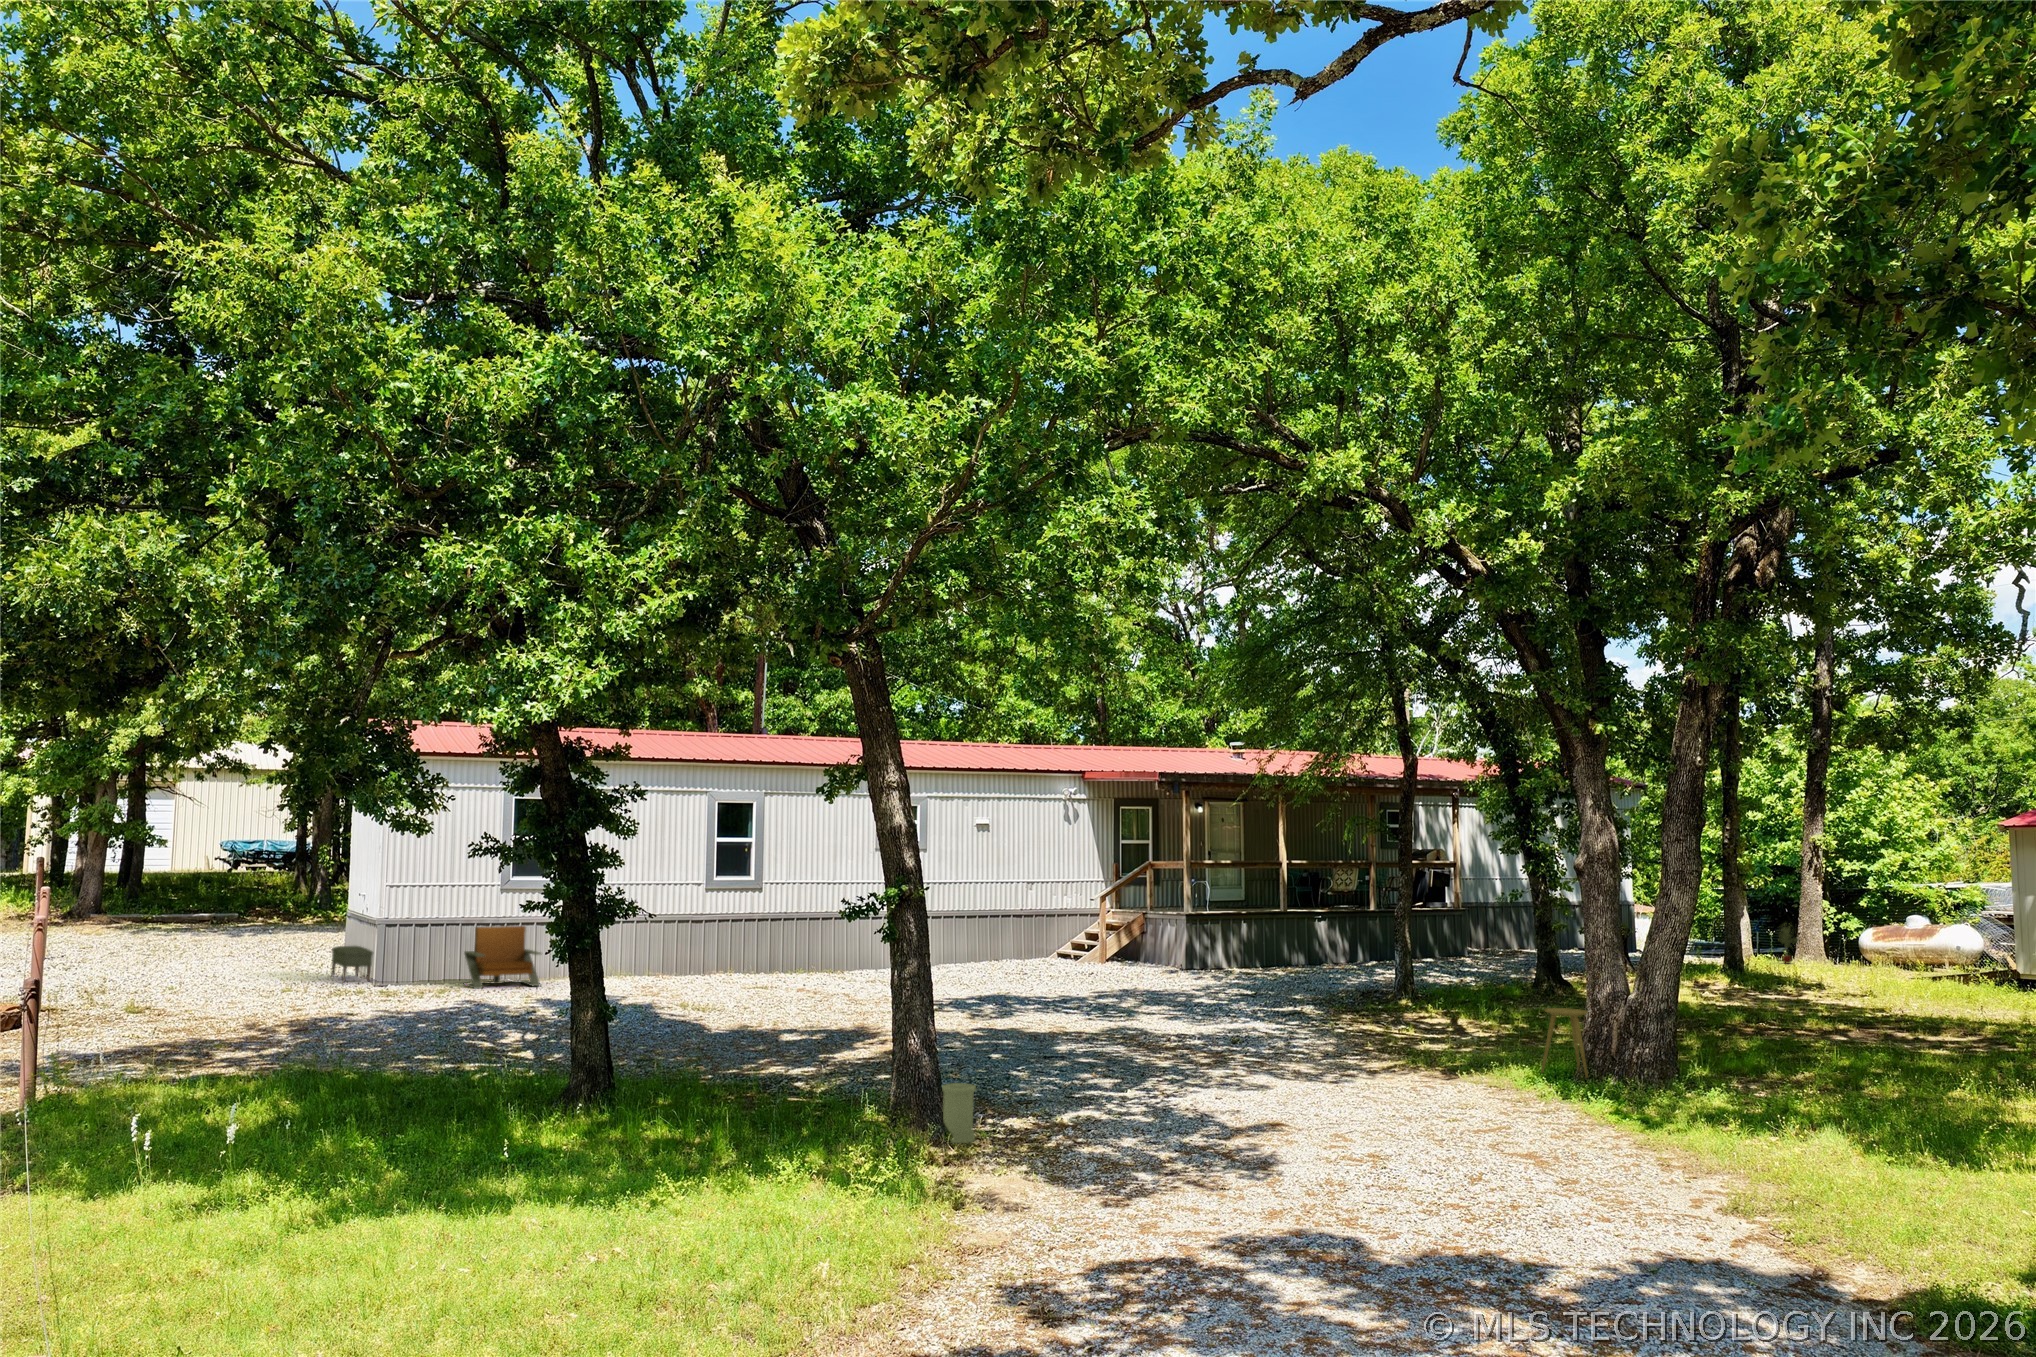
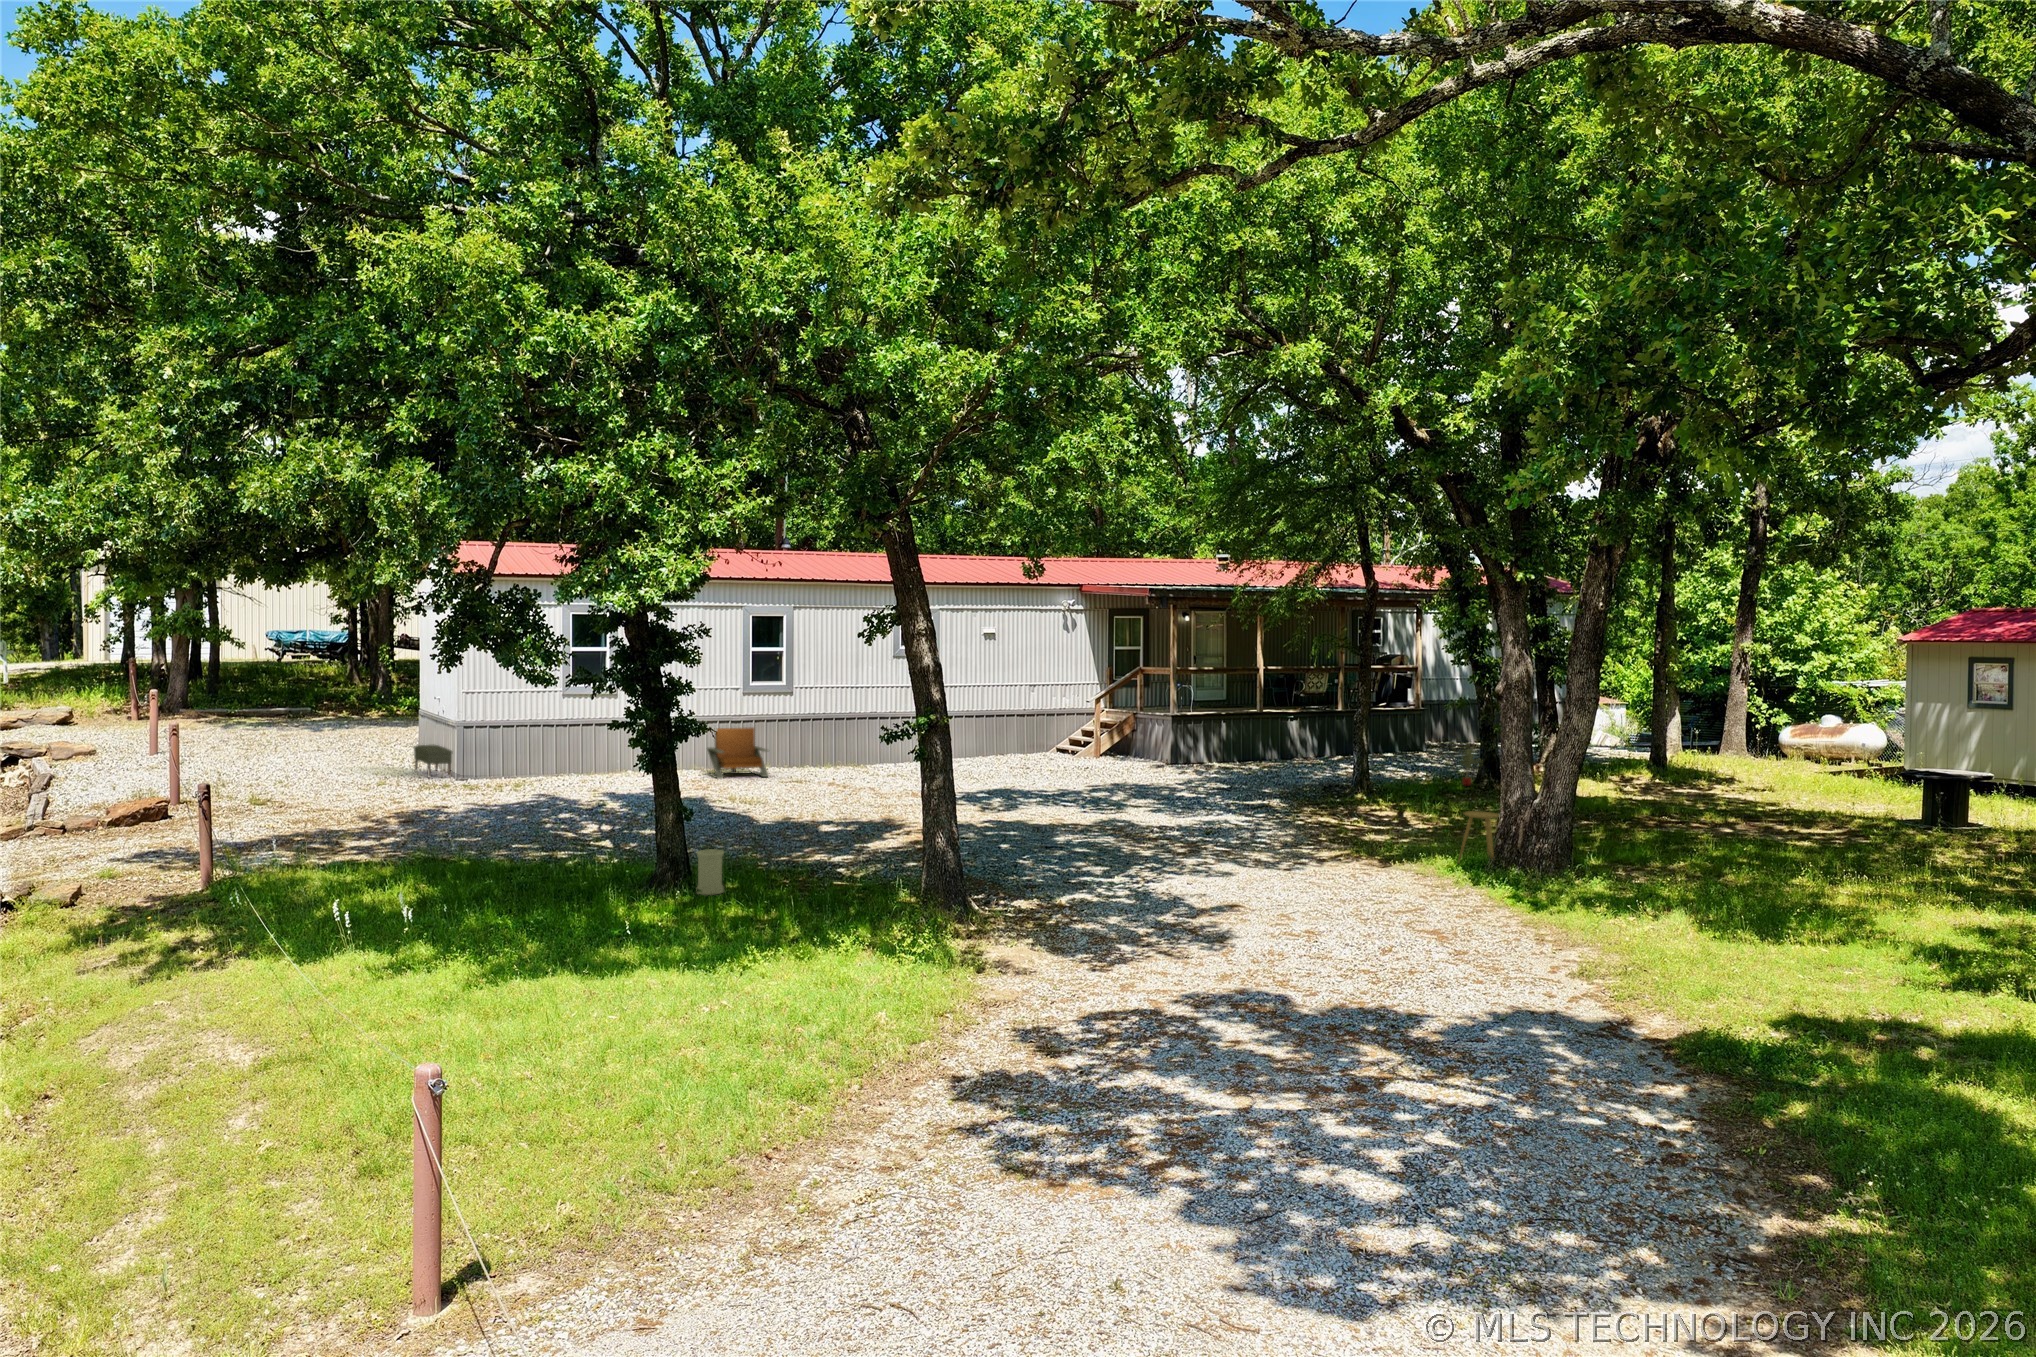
potted tree: present [1778,923,1800,964] -> present [1460,745,1481,786]
lounge chair: present [464,926,541,989] -> present [707,728,769,779]
trash can: present [942,1083,976,1143] -> present [697,849,724,895]

